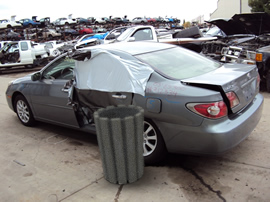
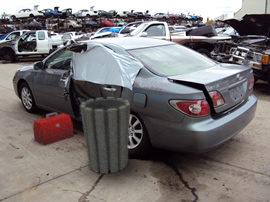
toolbox: none [37,124,80,160] -> present [33,112,73,146]

